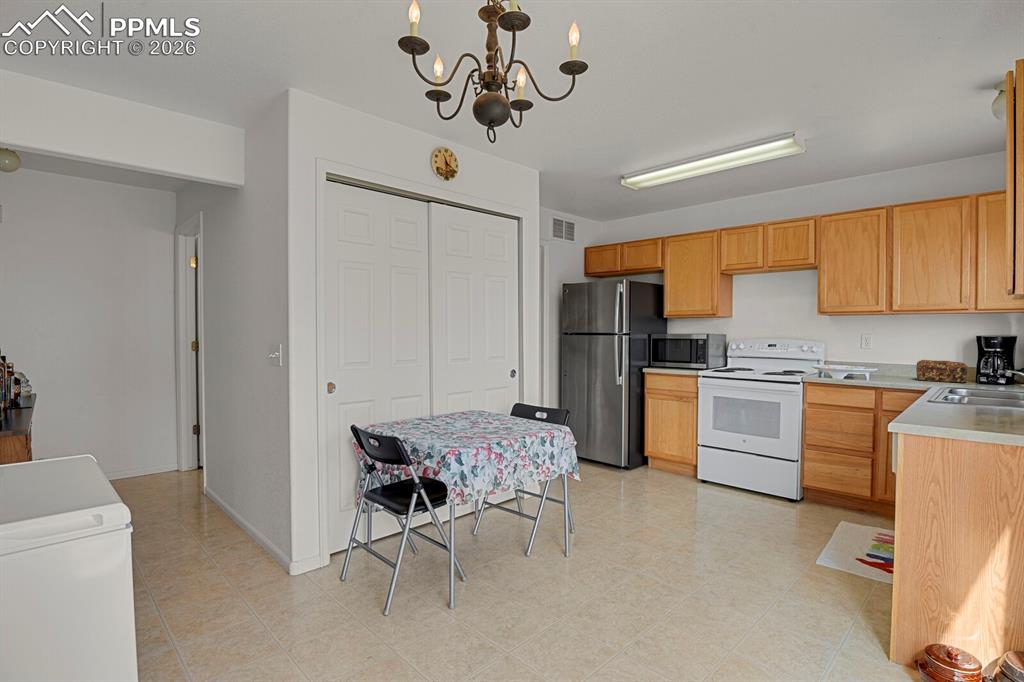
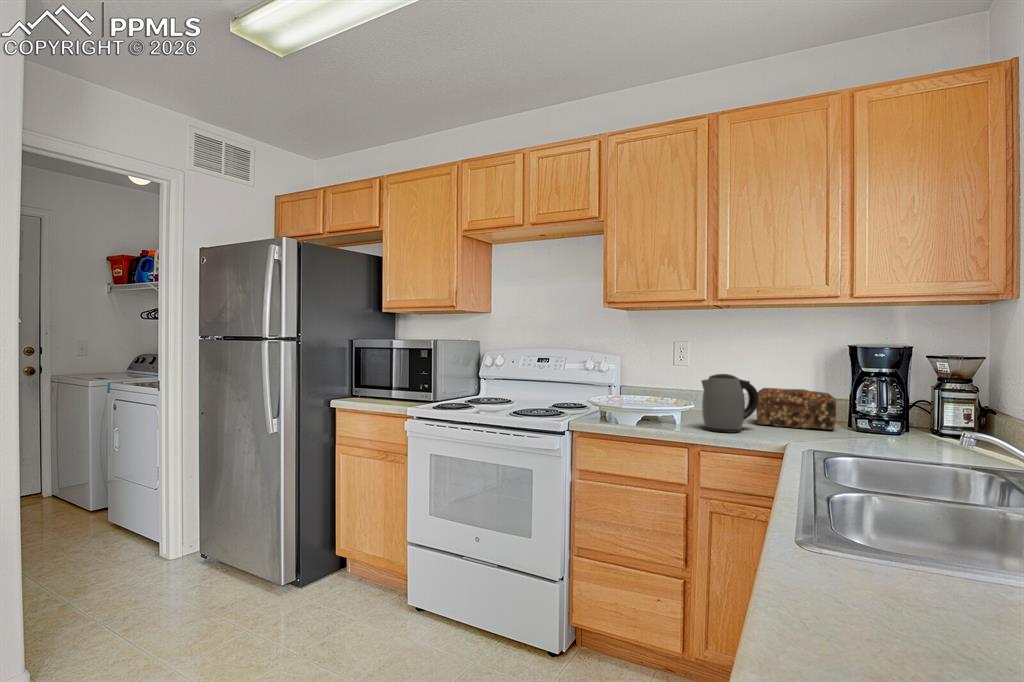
kettle: none [882,353,917,383] -> present [701,374,758,433]

